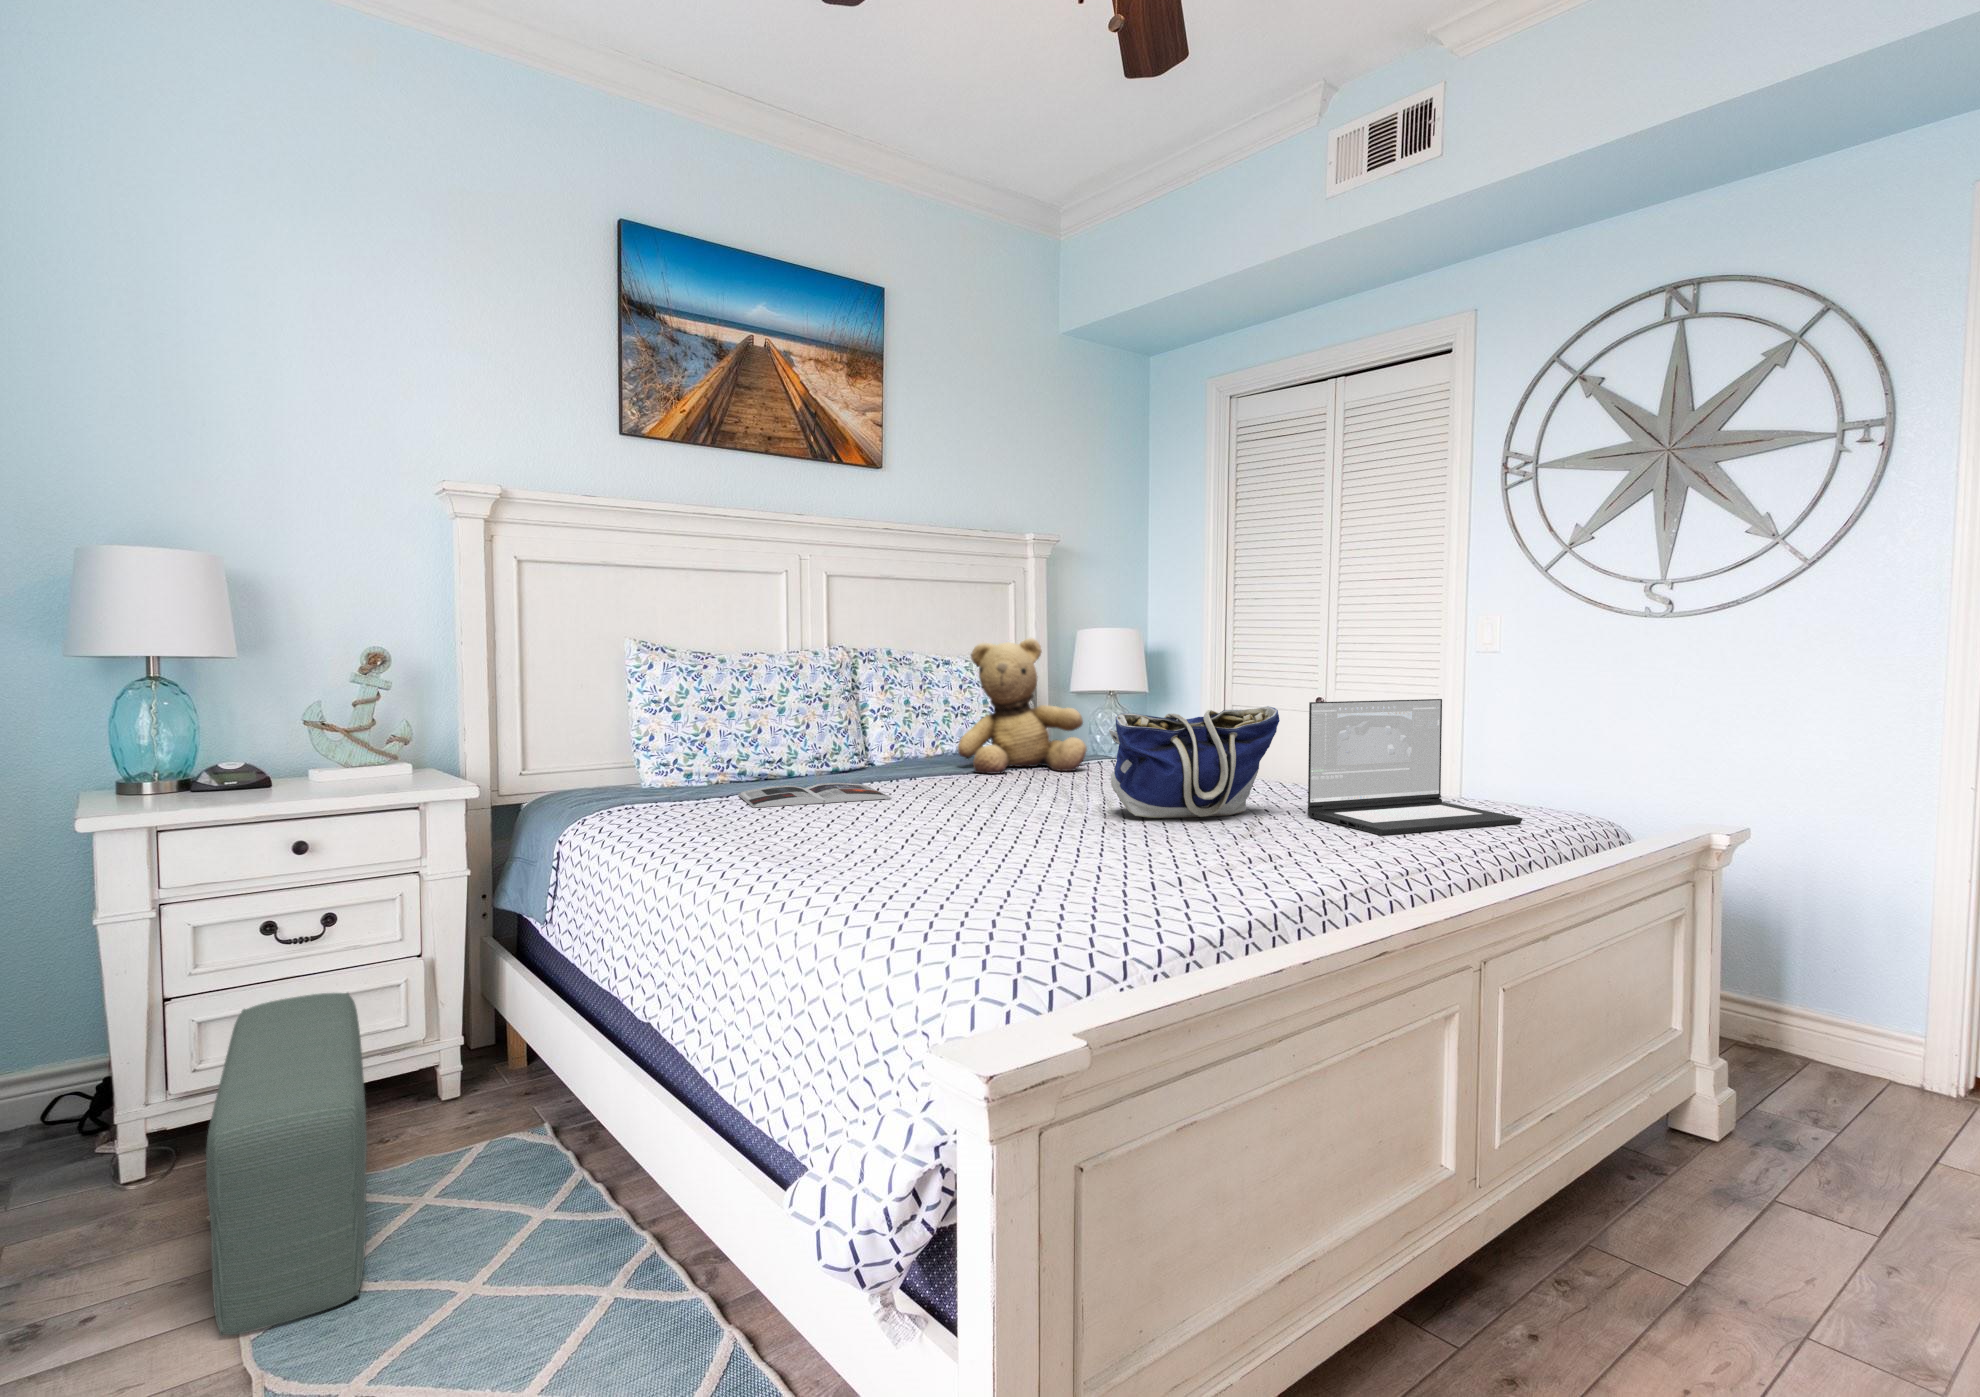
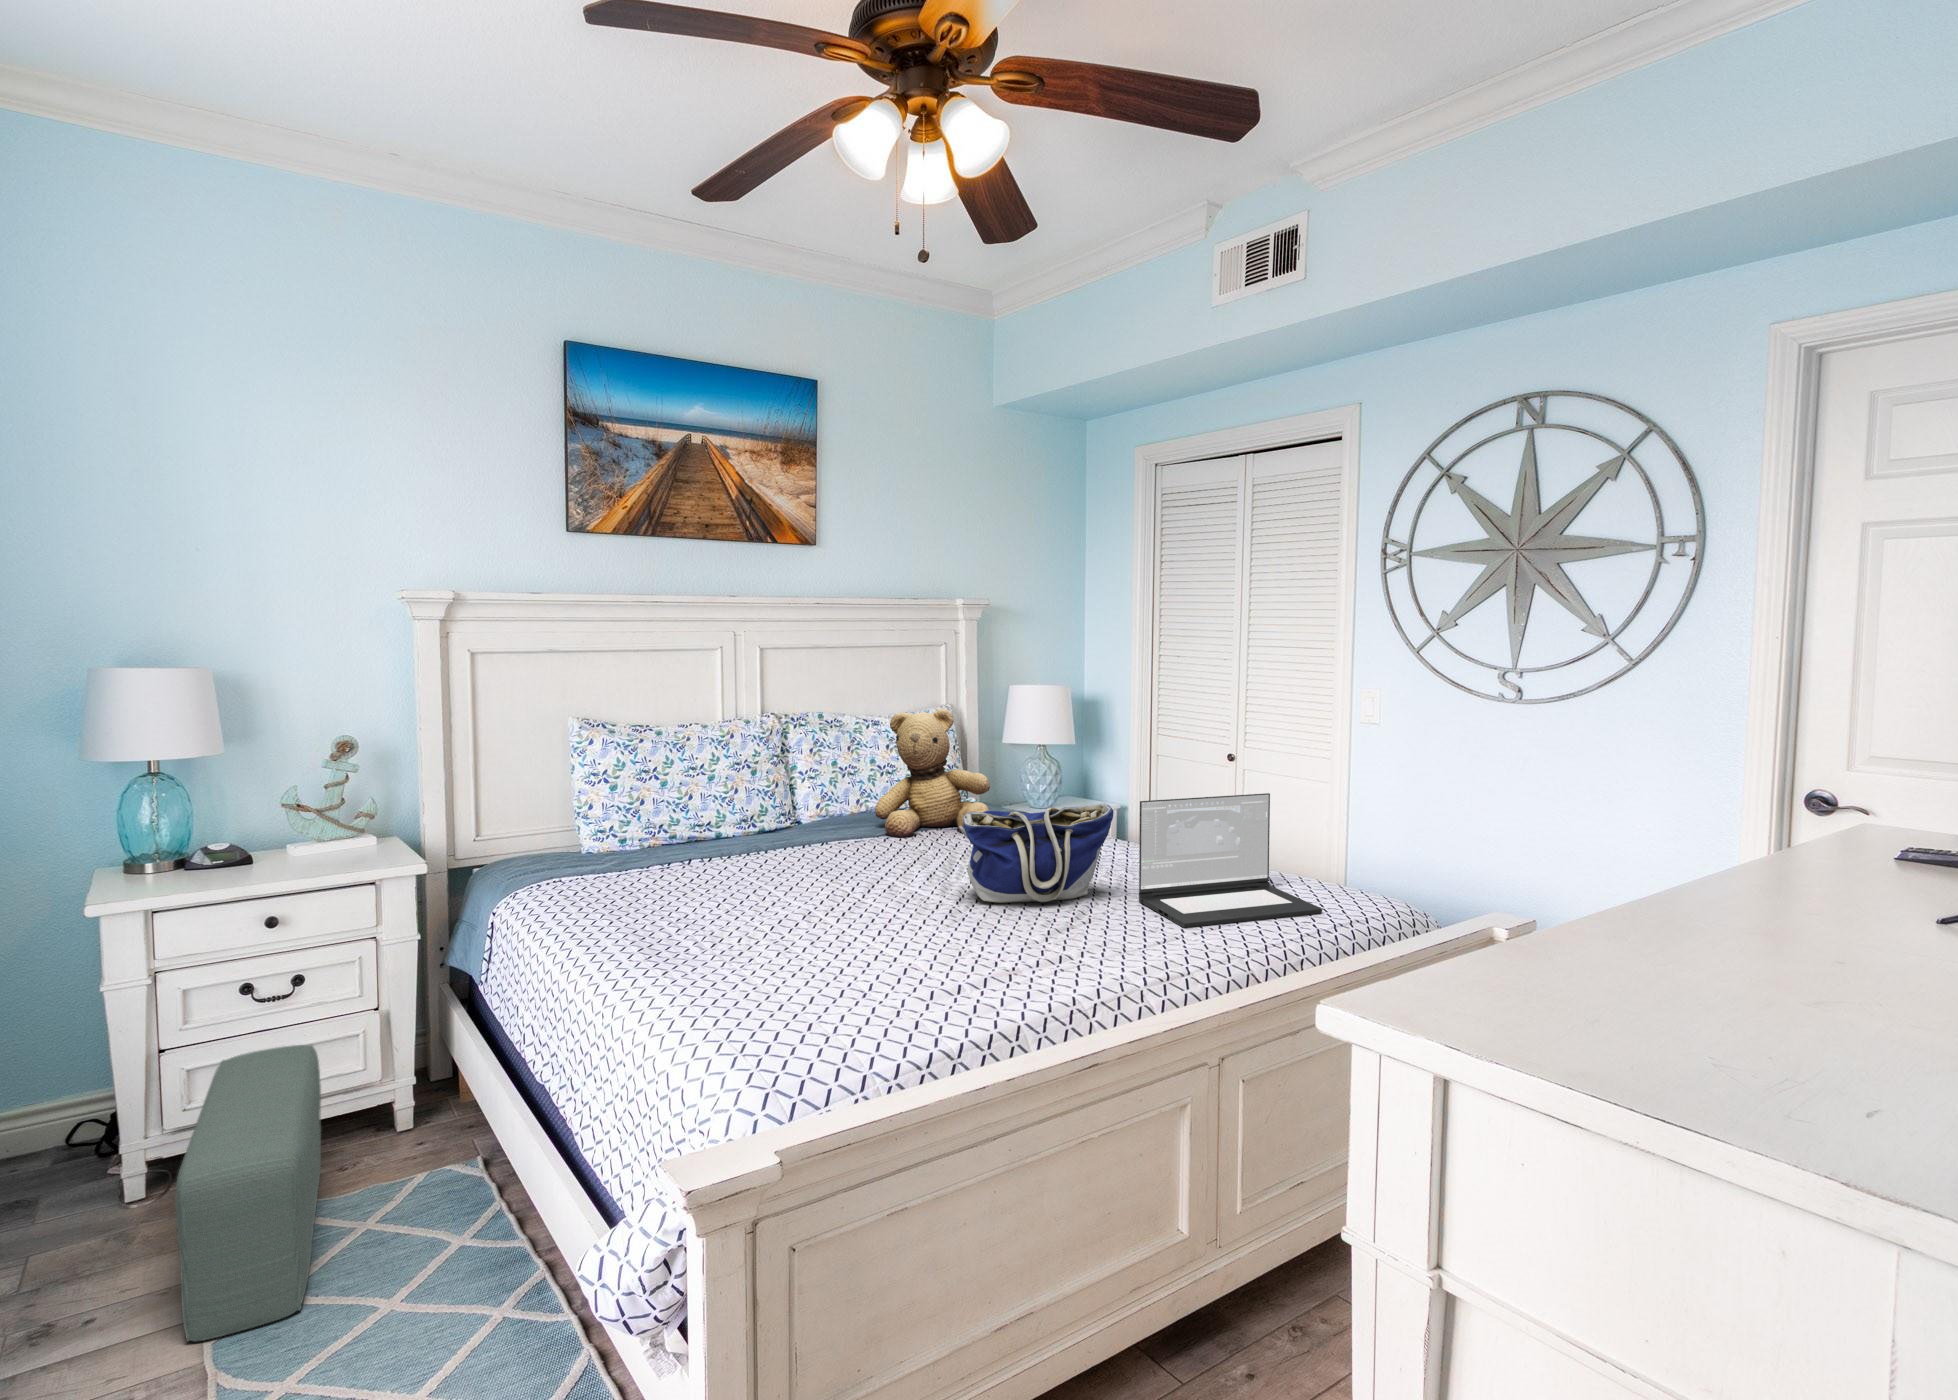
magazine: present [738,783,891,808] -> none [658,853,790,883]

